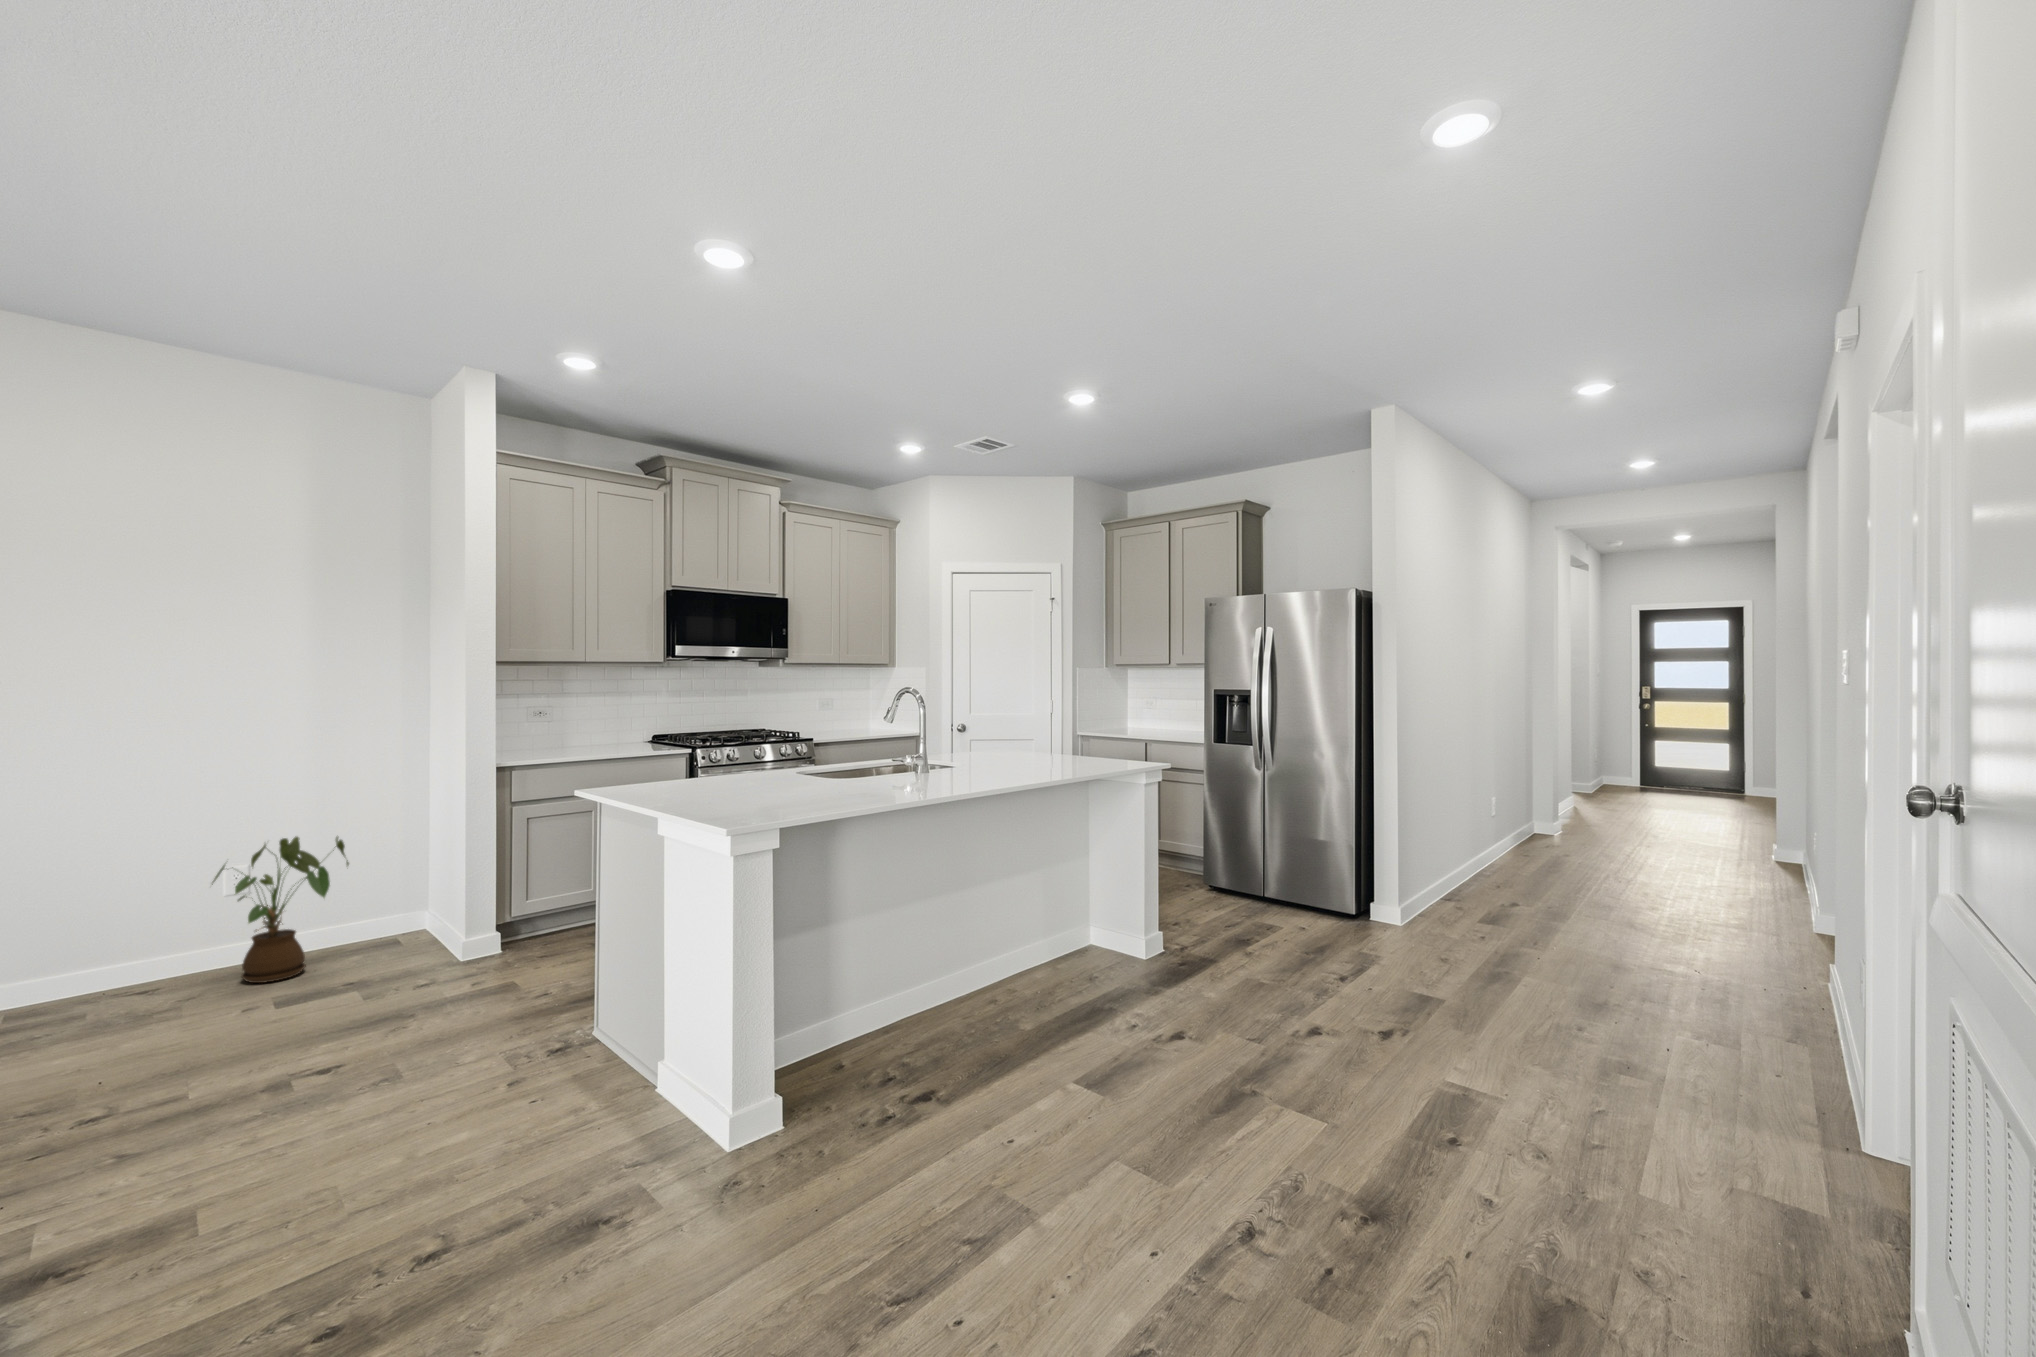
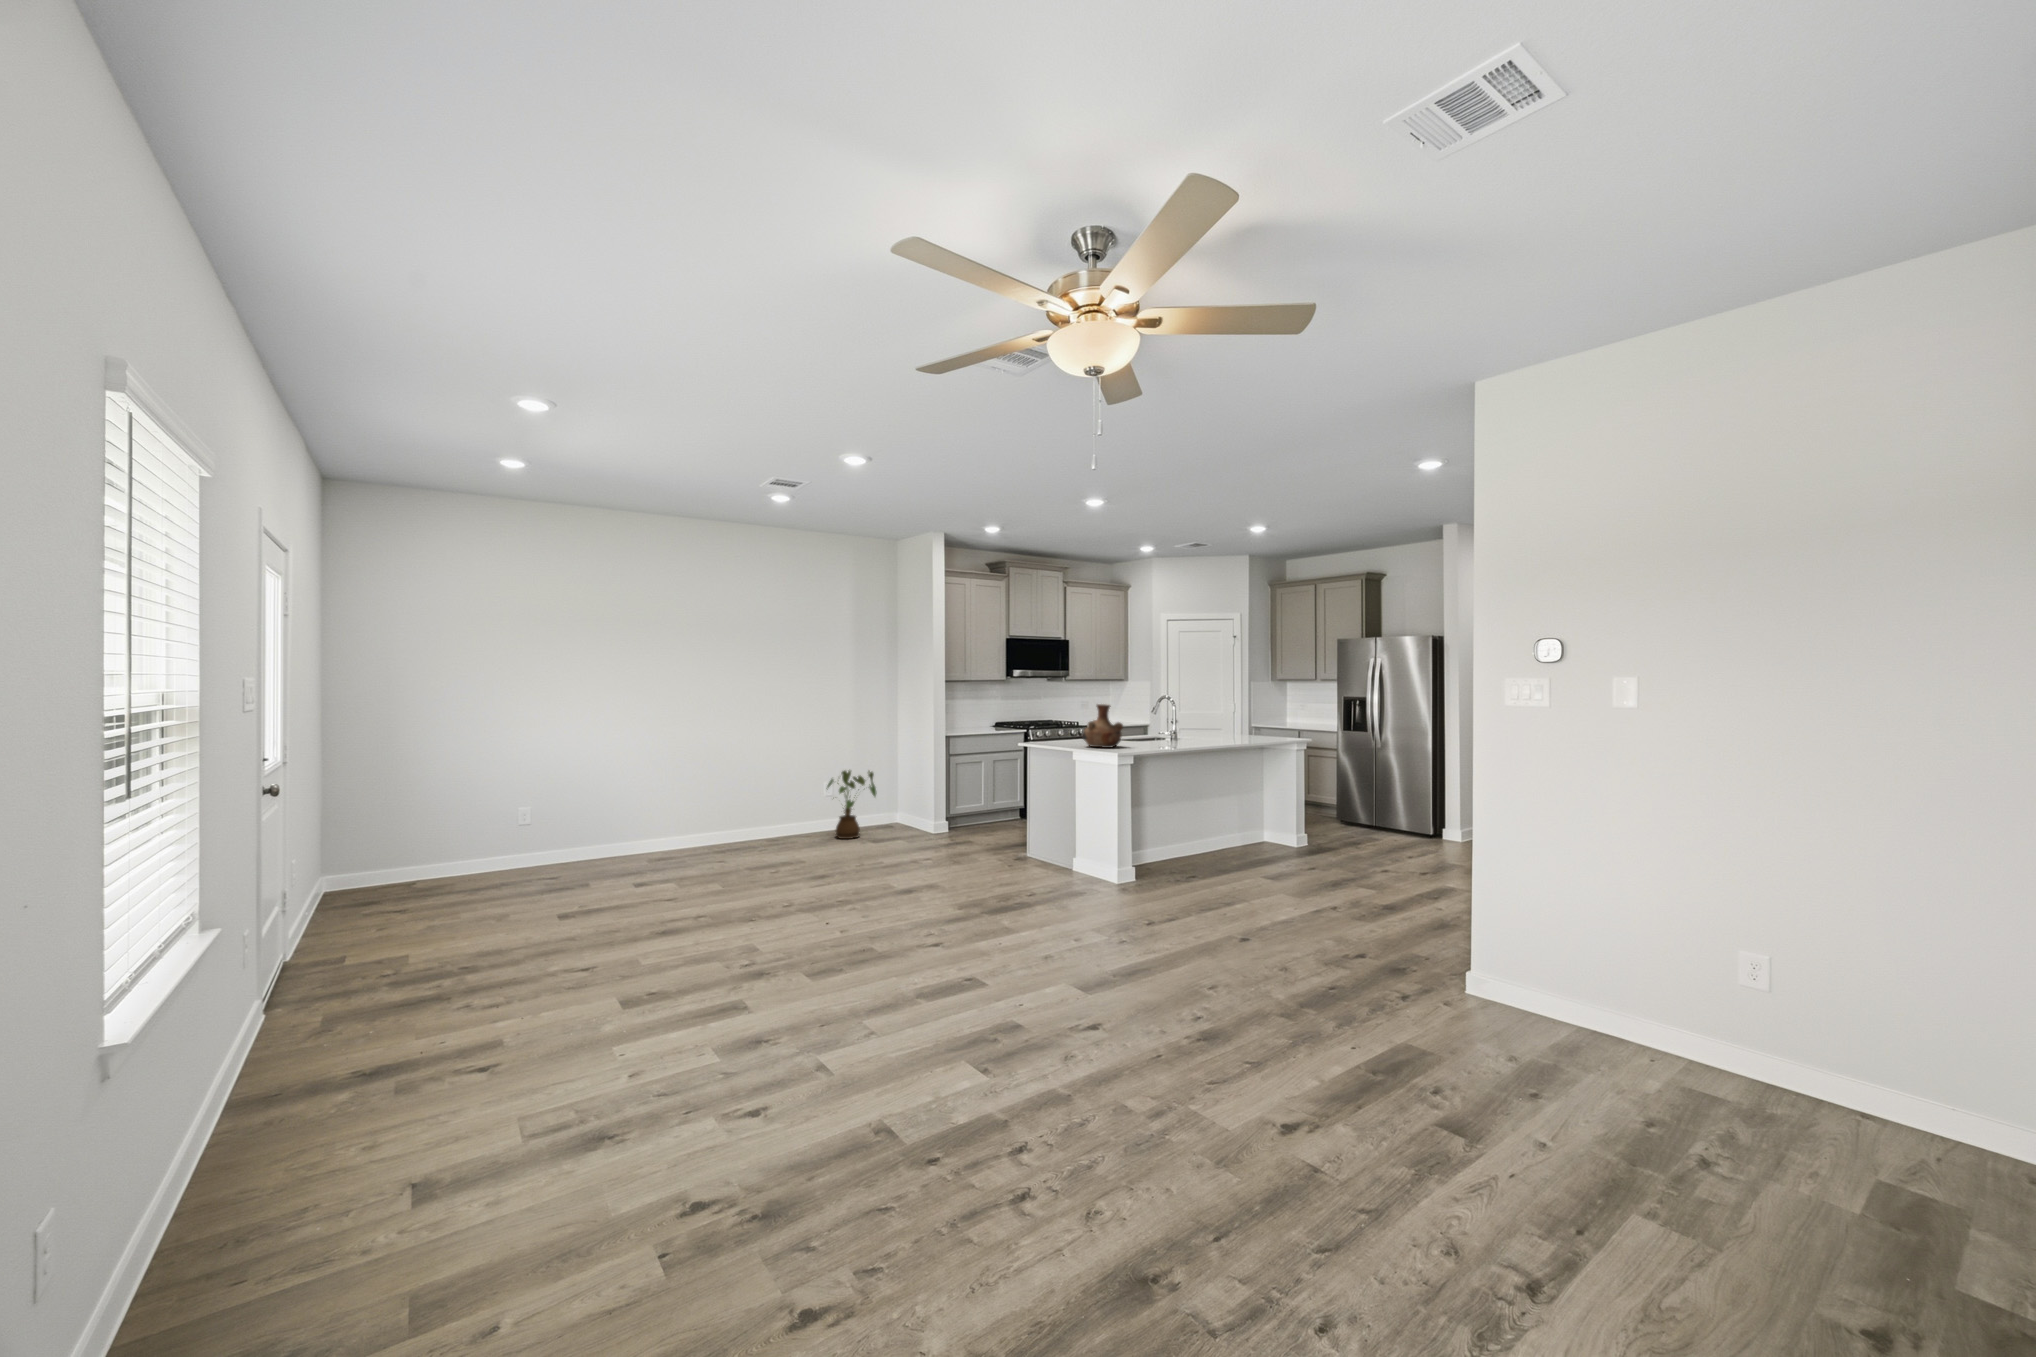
vase: none [698,705,790,800] -> present [1082,704,1123,748]

